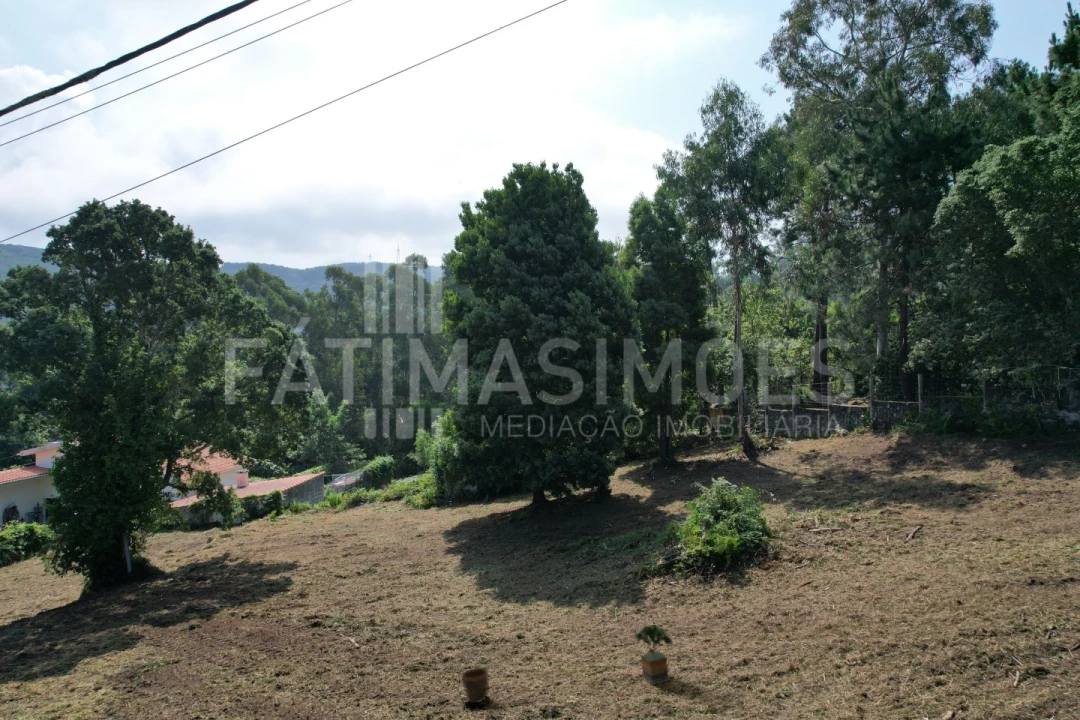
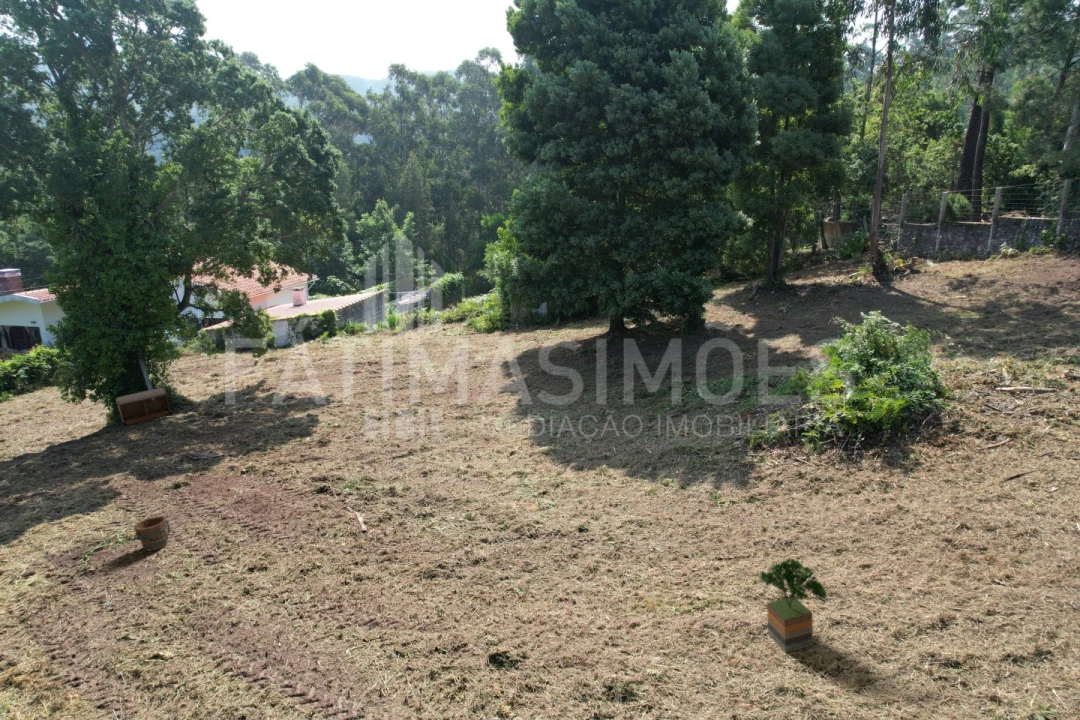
bench: none [95,559,145,594] -> present [116,388,171,425]
bucket: present [462,667,489,703] -> present [134,516,170,551]

